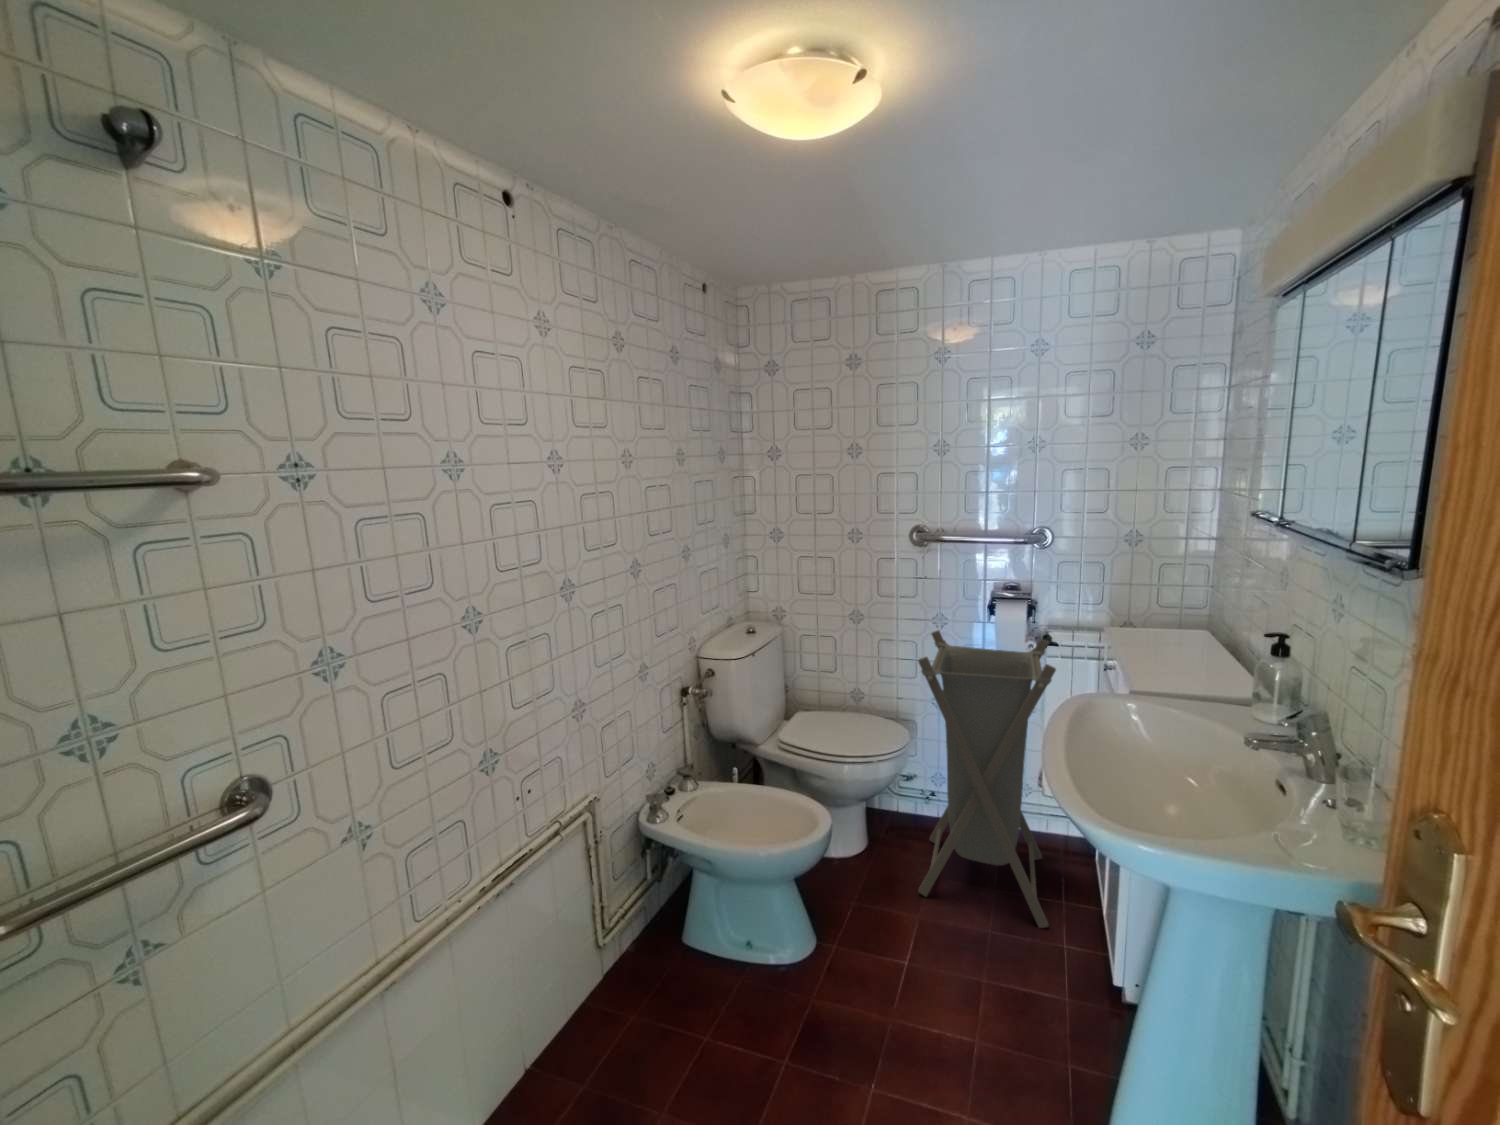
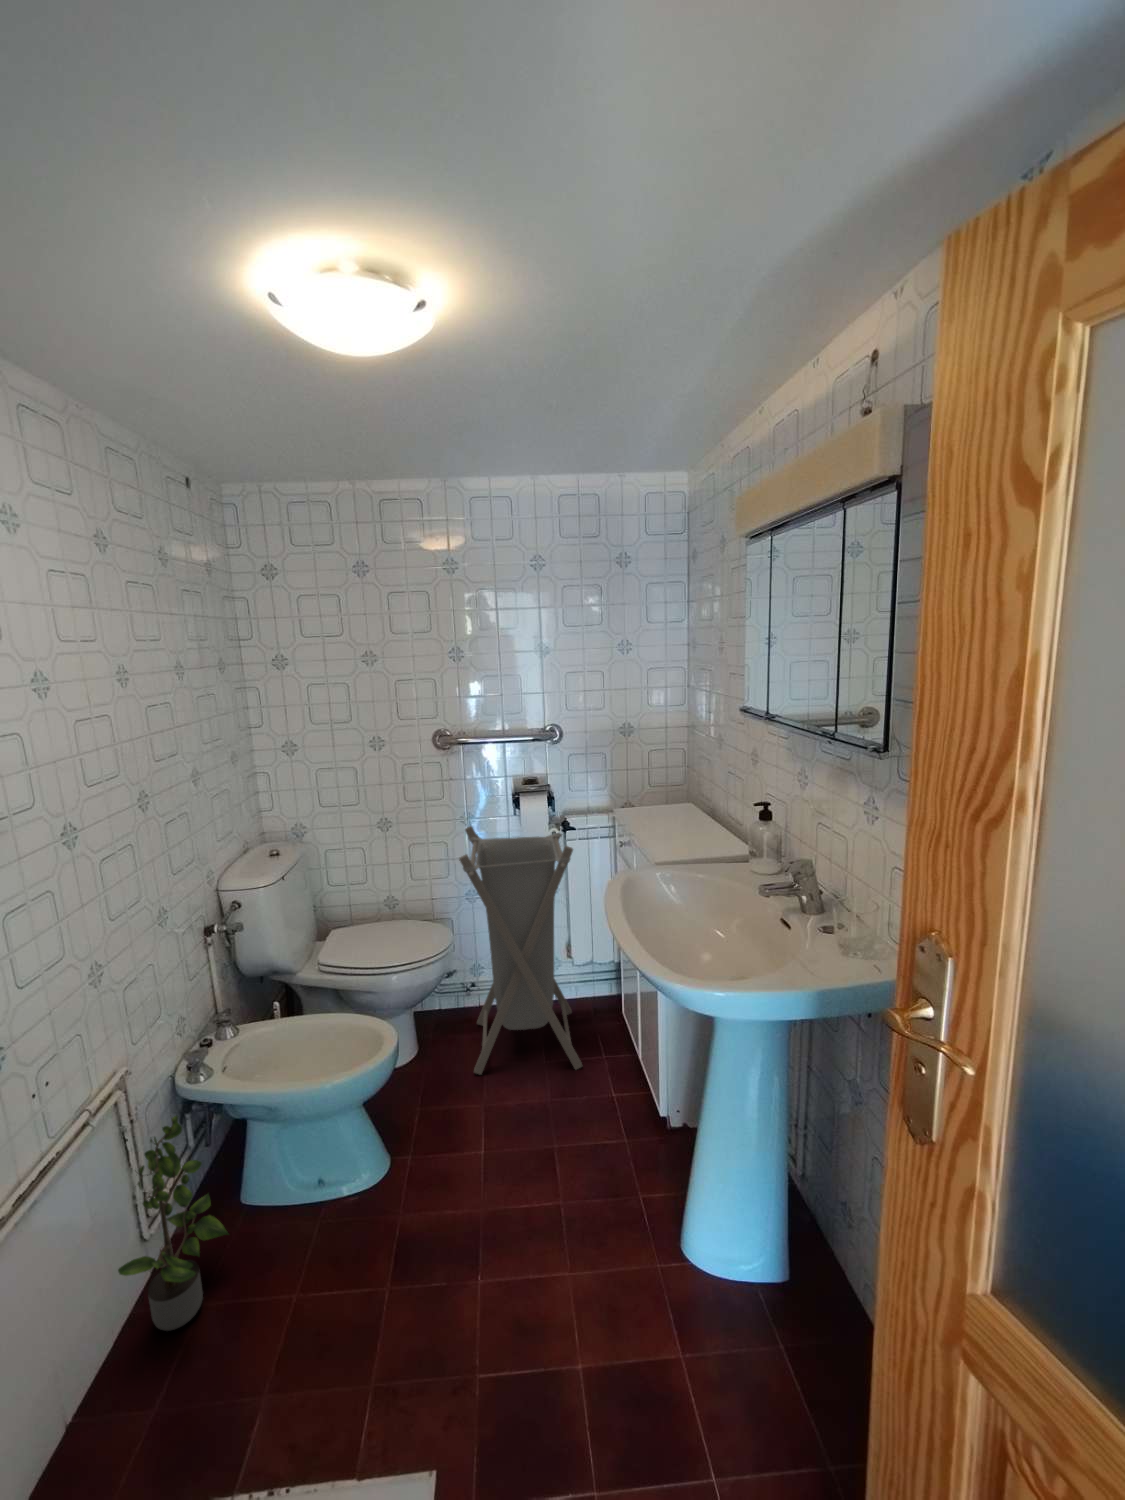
potted plant: none [567,844,663,1042] -> present [118,1116,229,1331]

